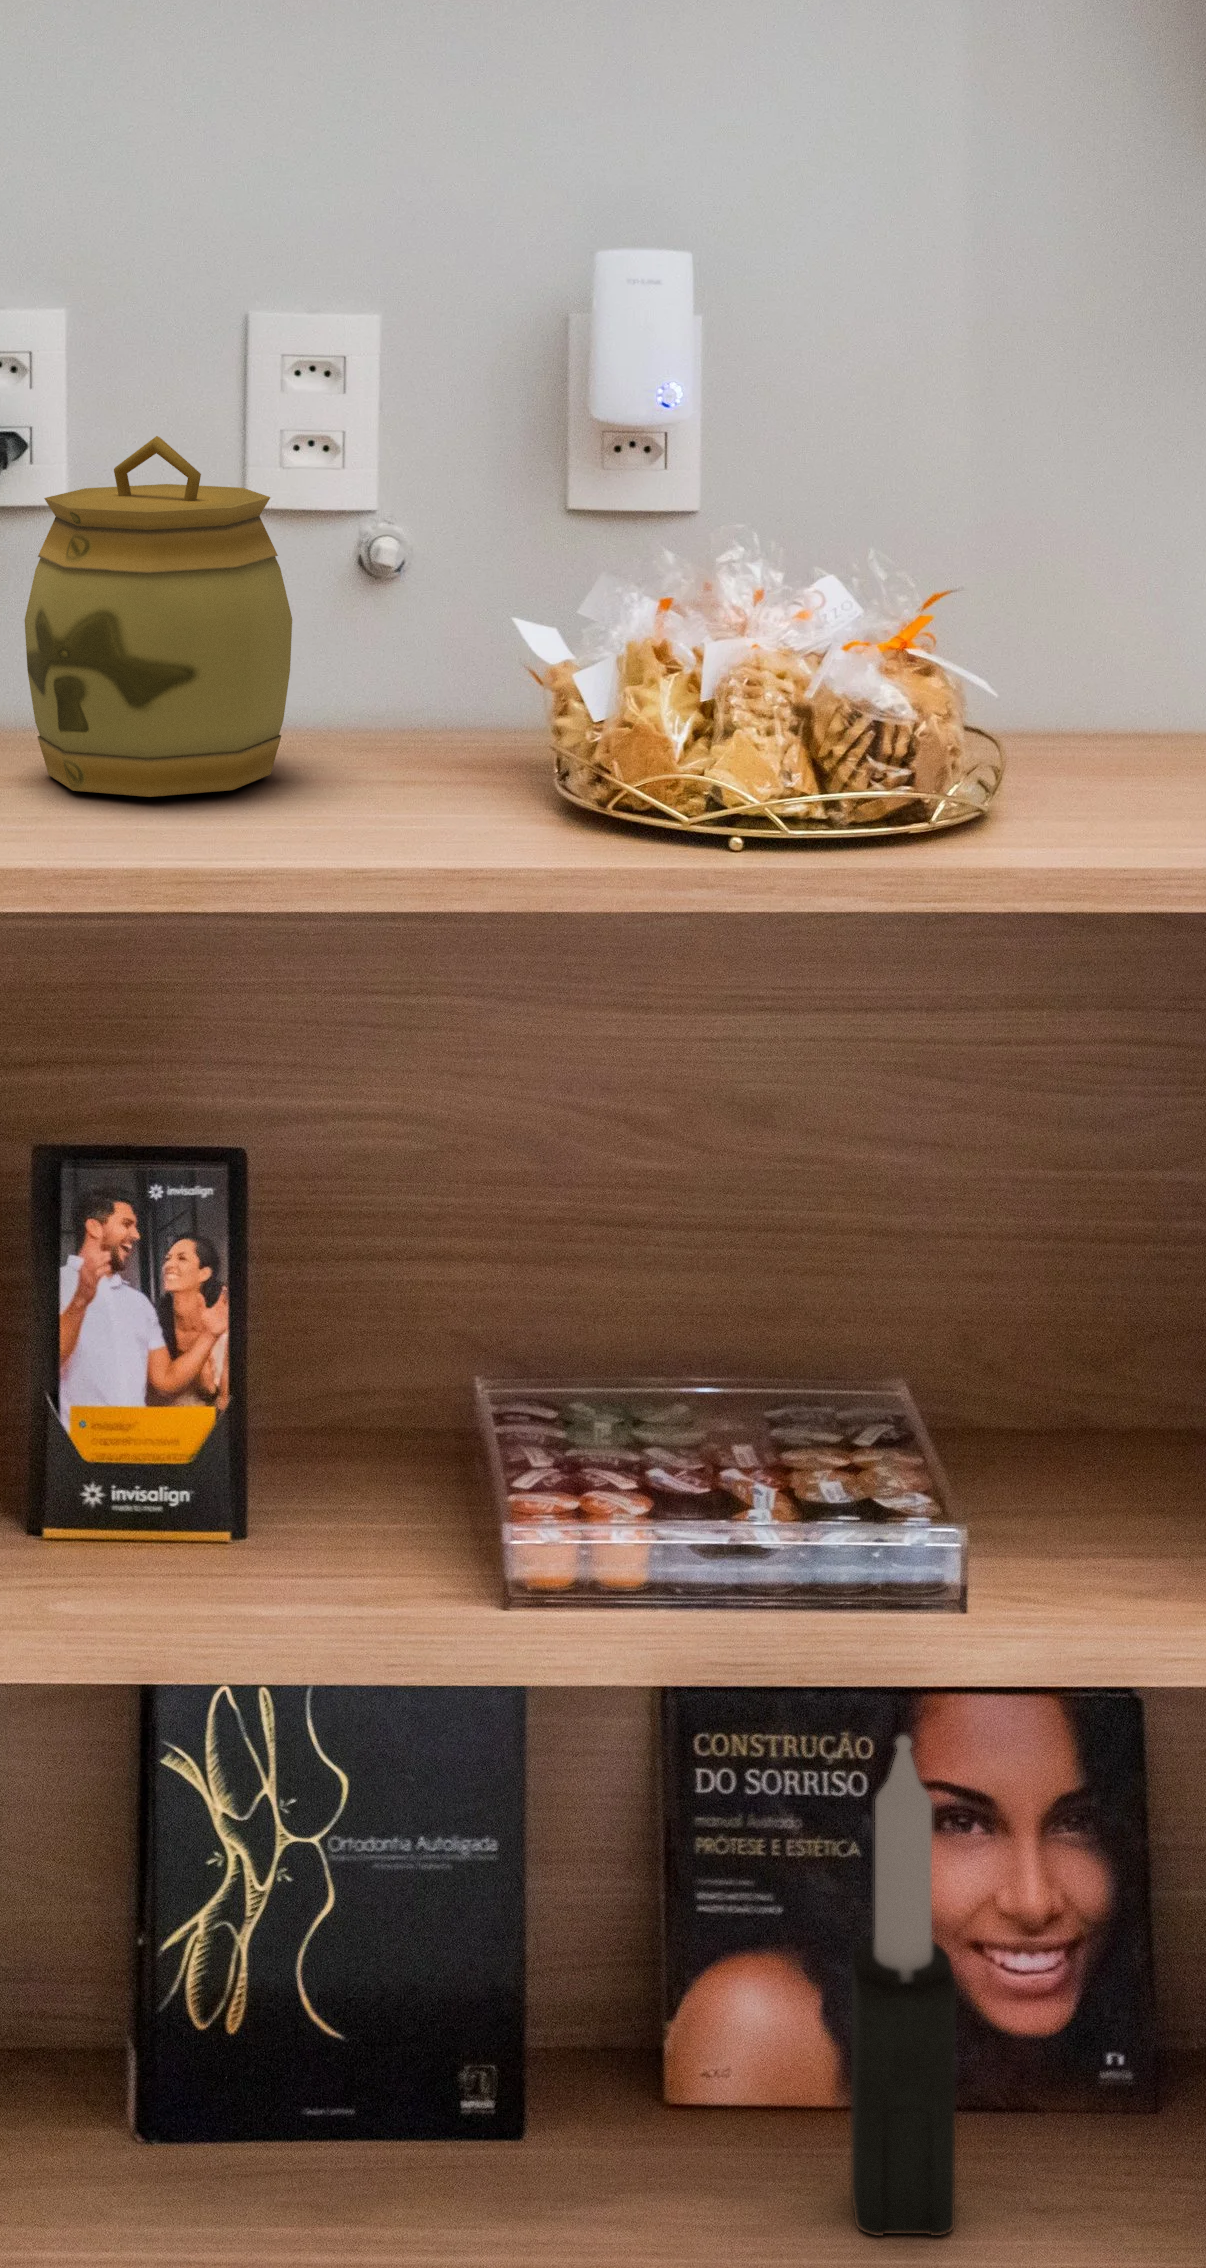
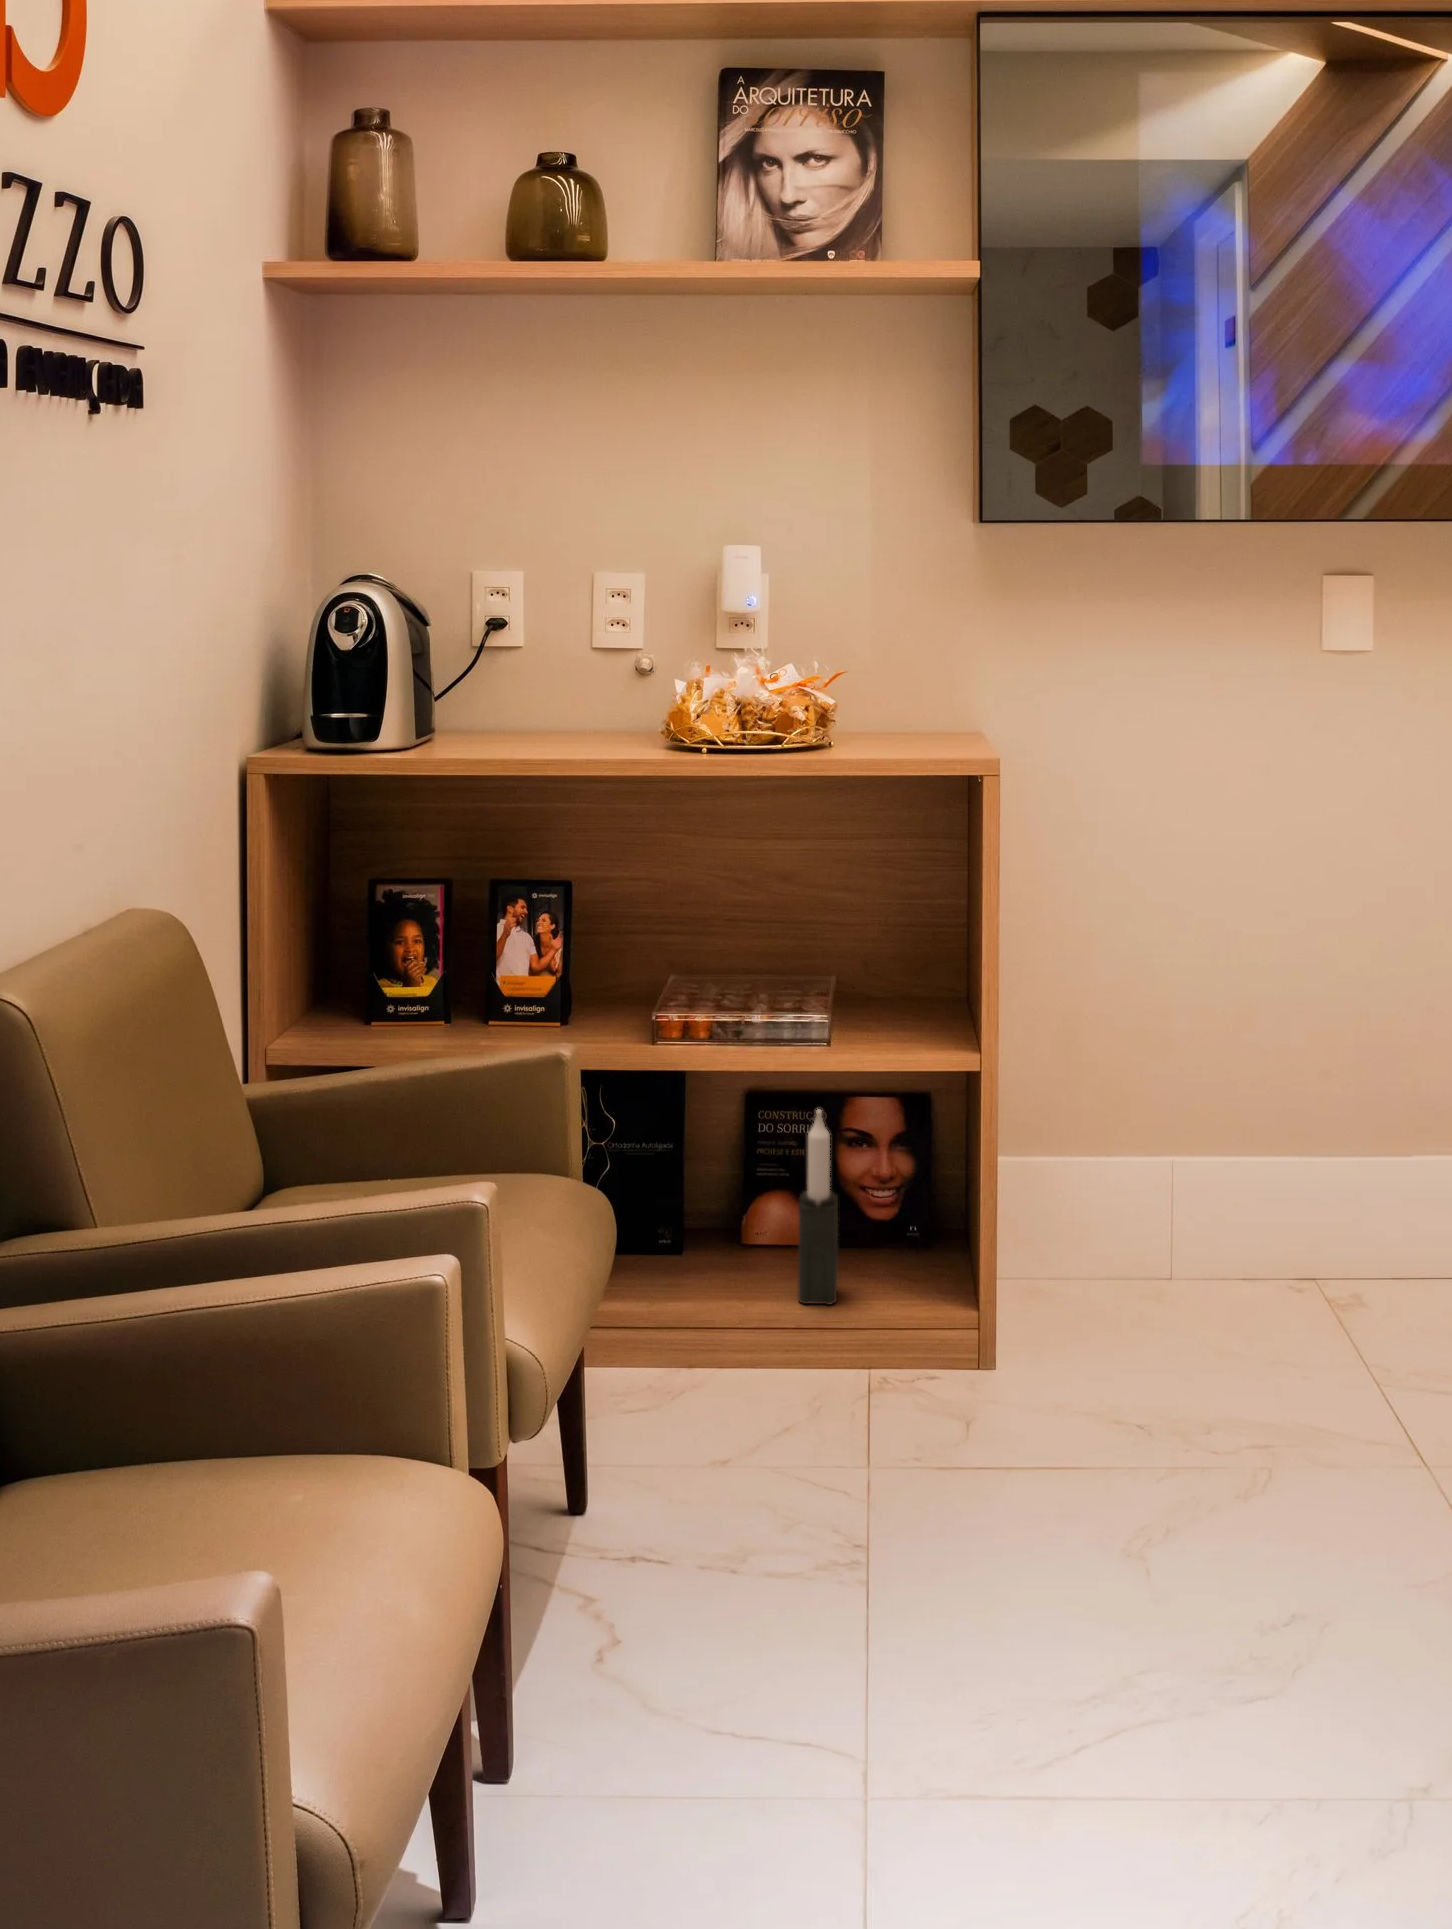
jar: present [25,436,292,797] -> none [495,607,596,743]

